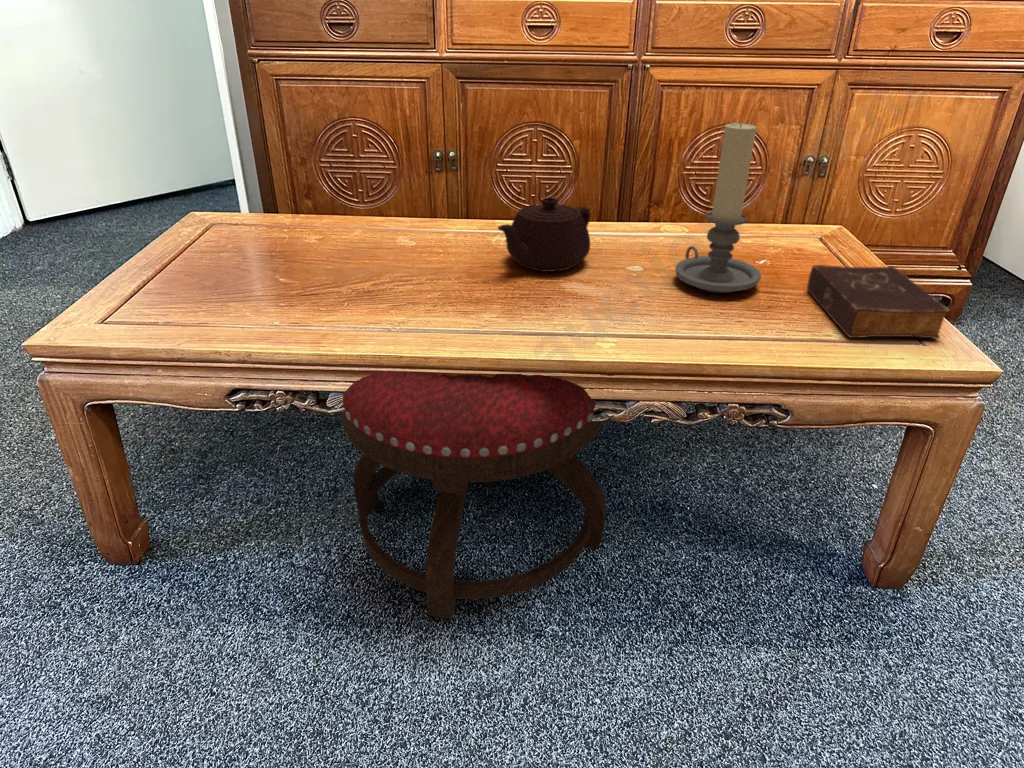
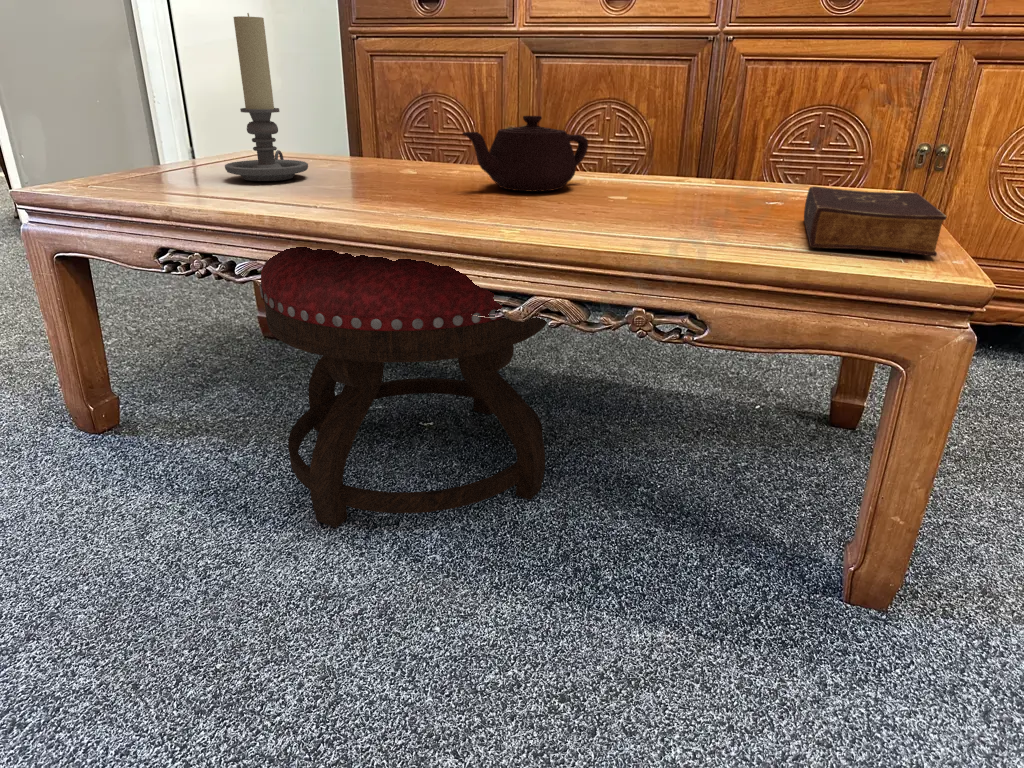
candle holder: present [675,122,761,293] -> present [225,13,308,181]

